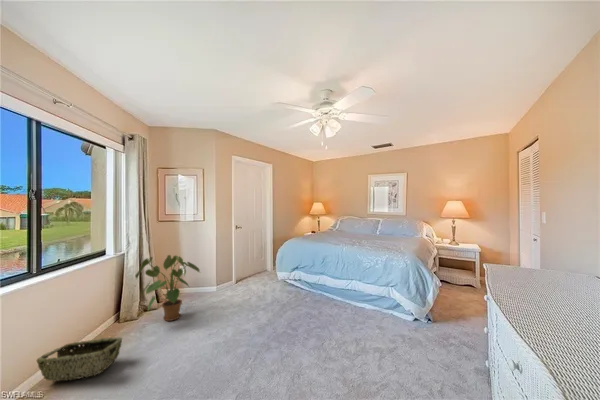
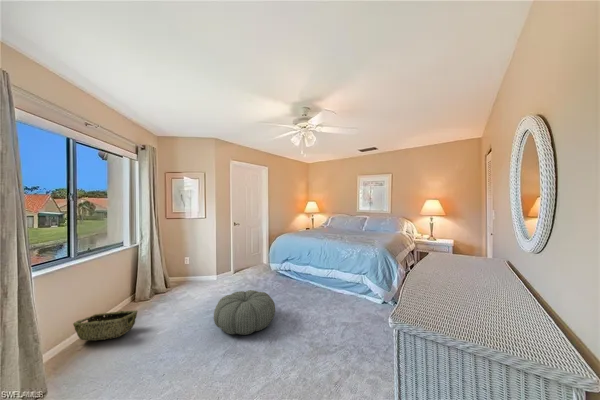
house plant: present [135,255,200,321] -> none [147,247,203,302]
pouf: none [219,308,294,368] -> present [214,290,275,335]

